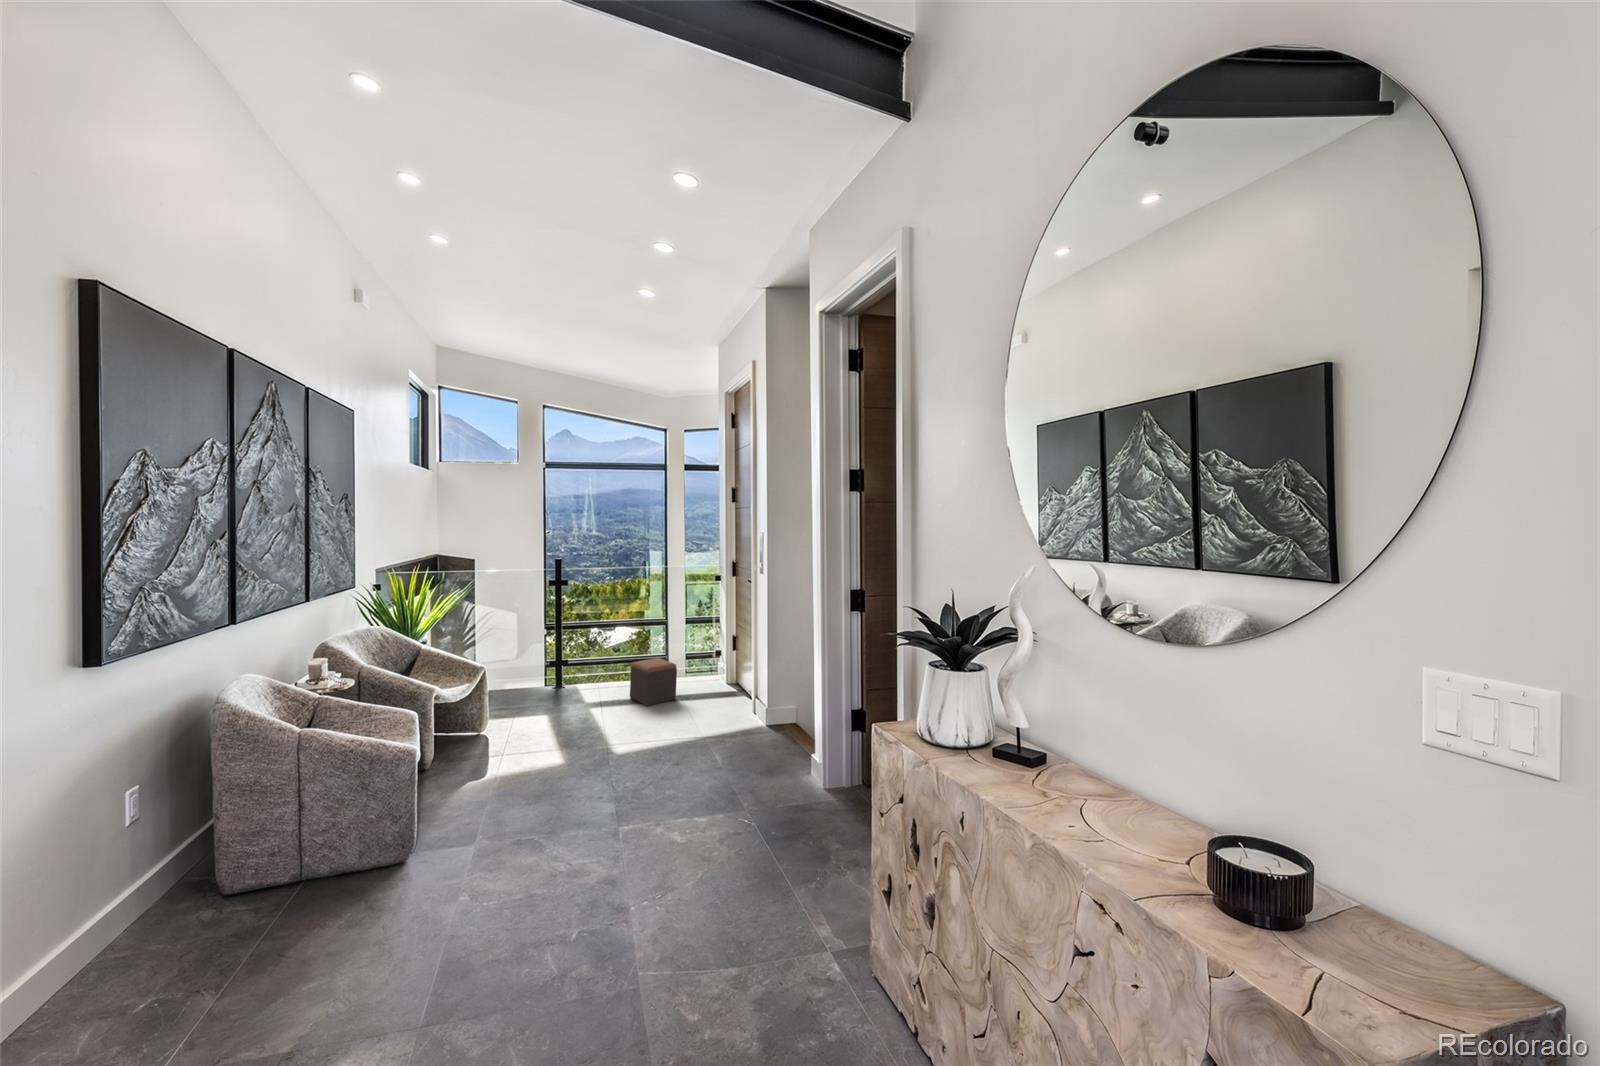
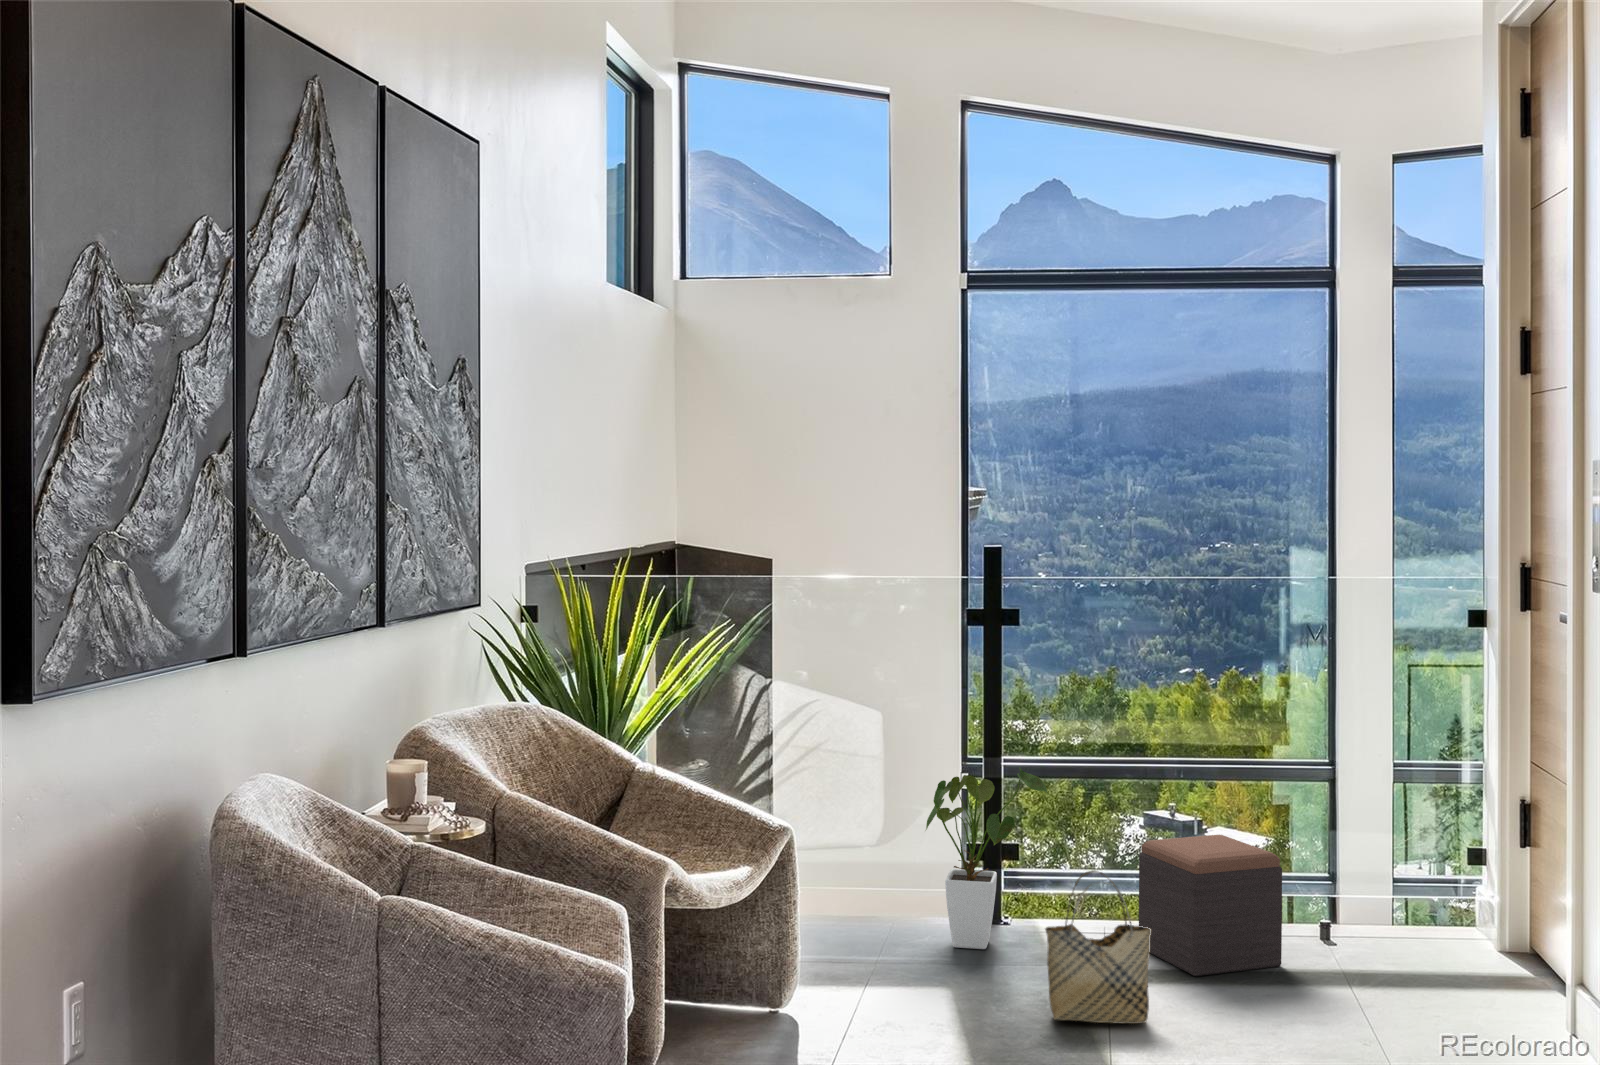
house plant: none [553,639,601,705] -> present [926,767,1048,949]
woven basket: none [594,676,631,728] -> present [1045,871,1151,1024]

